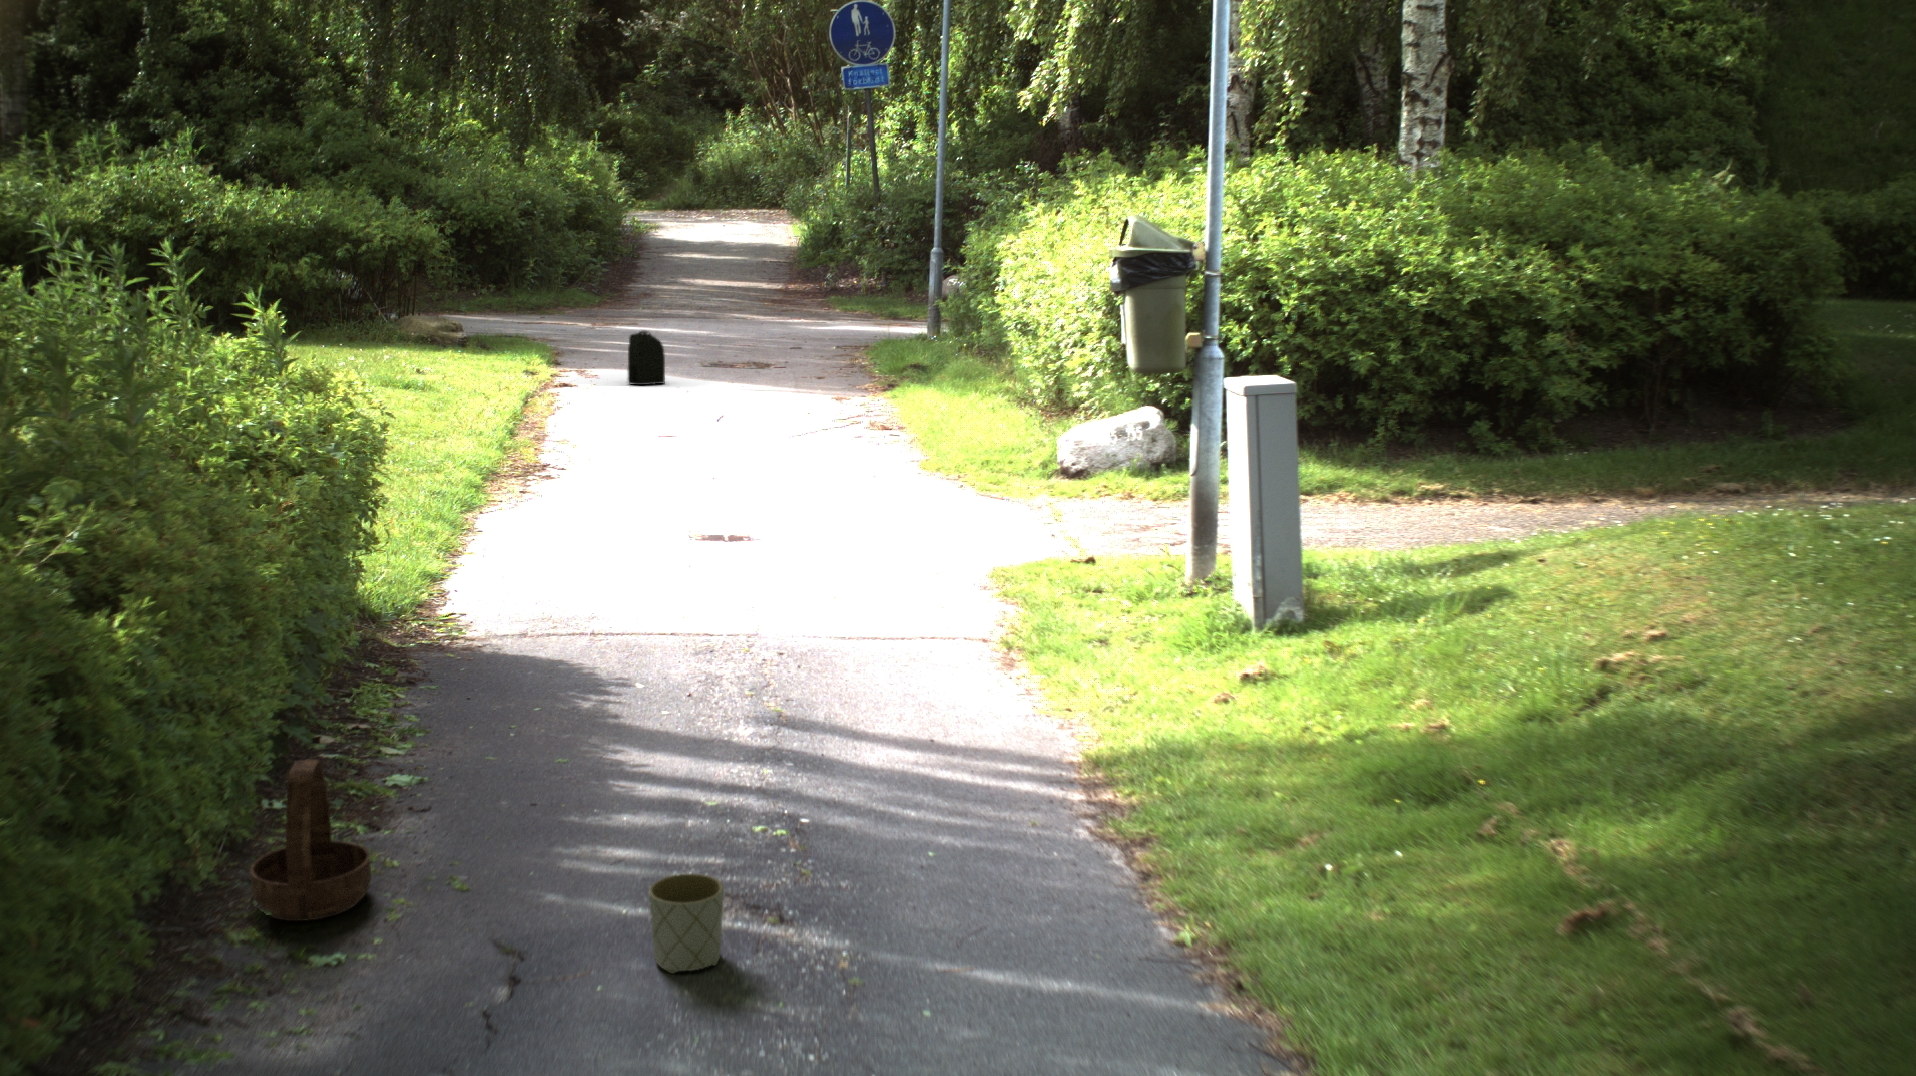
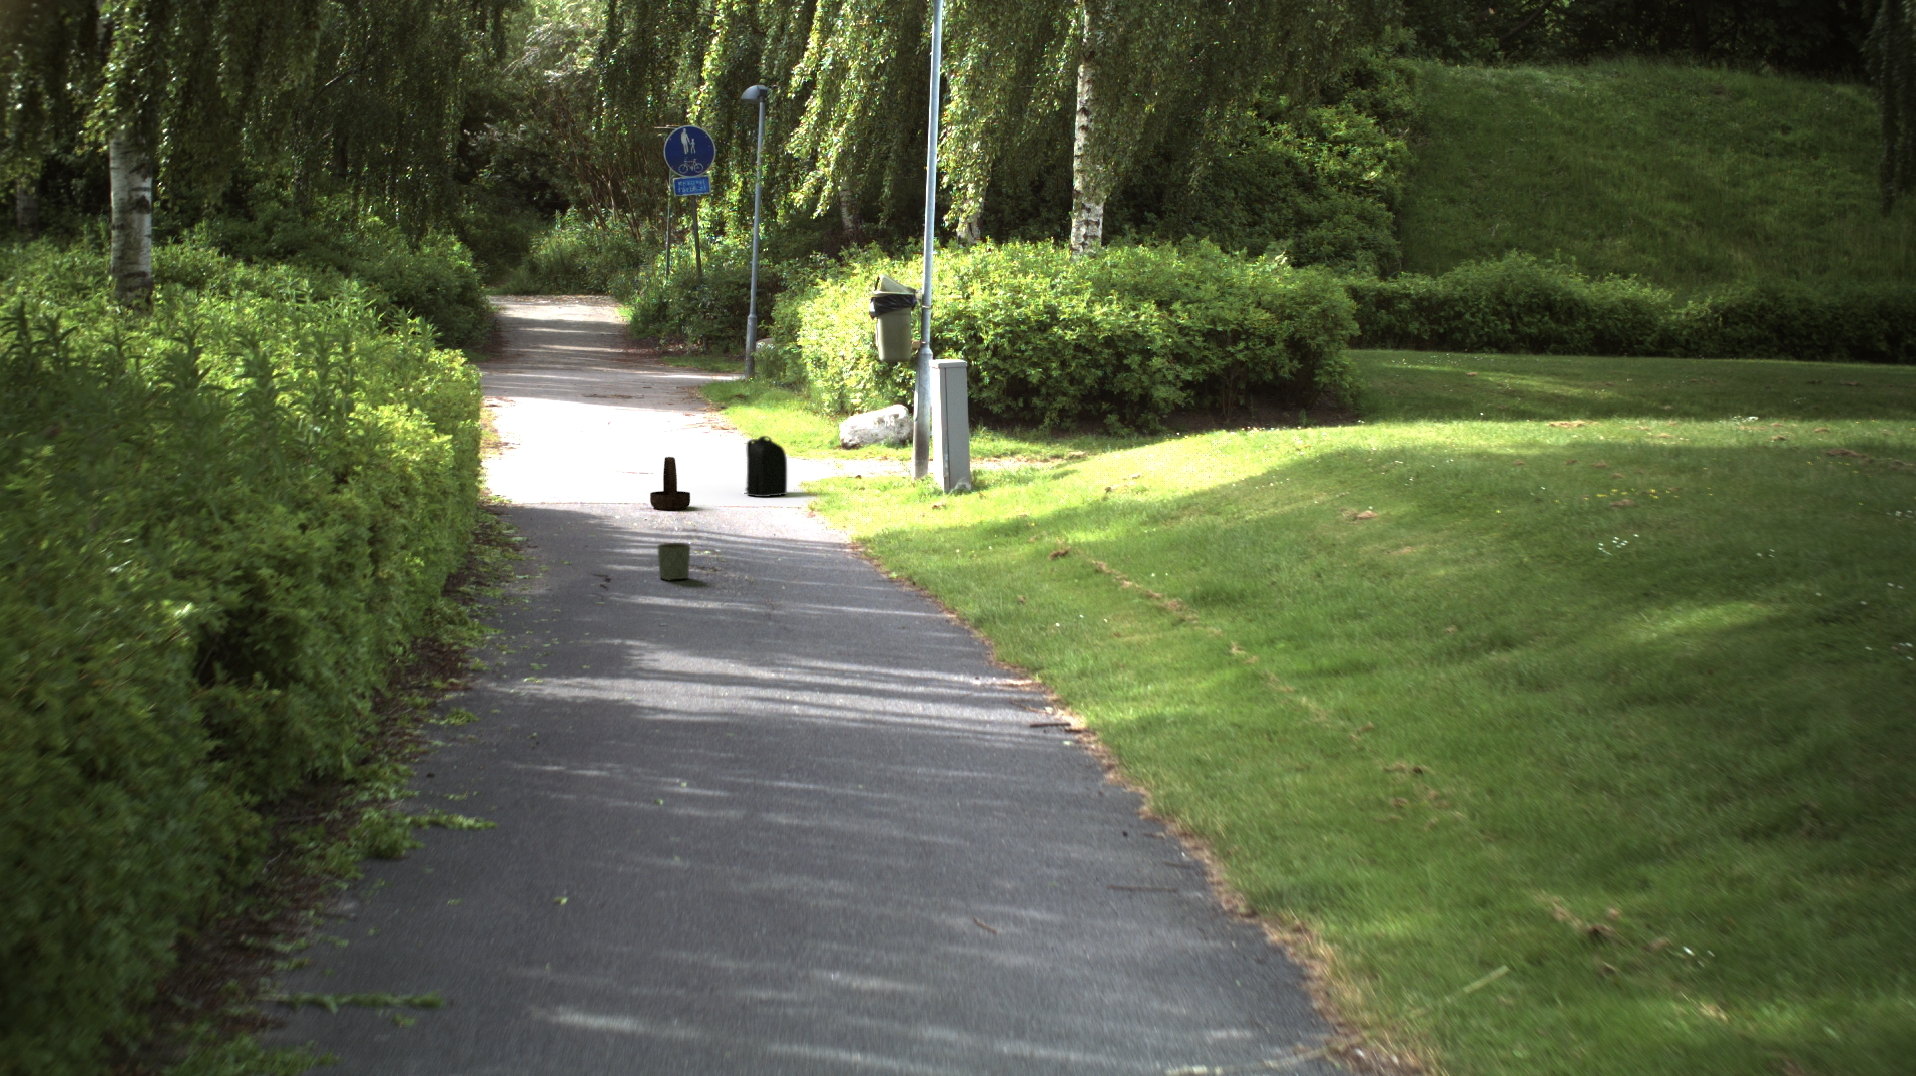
backpack: present [628,331,665,385] -> present [746,436,787,497]
basket: present [250,759,371,921] -> present [650,457,690,510]

